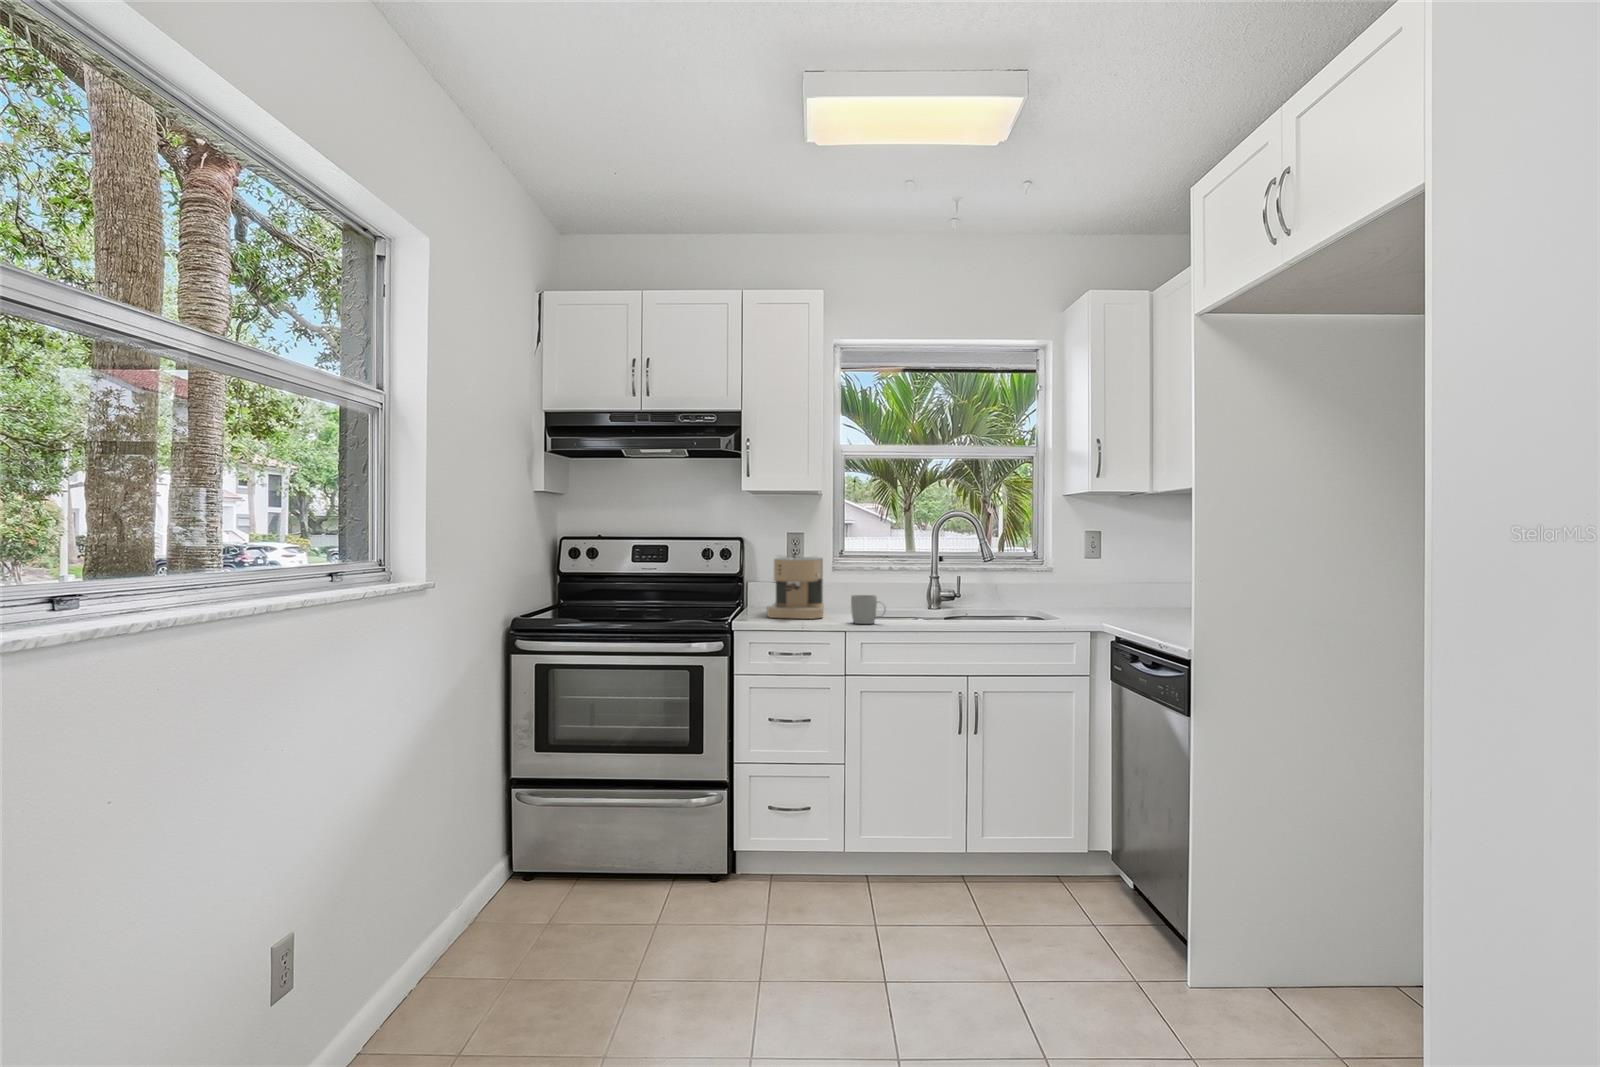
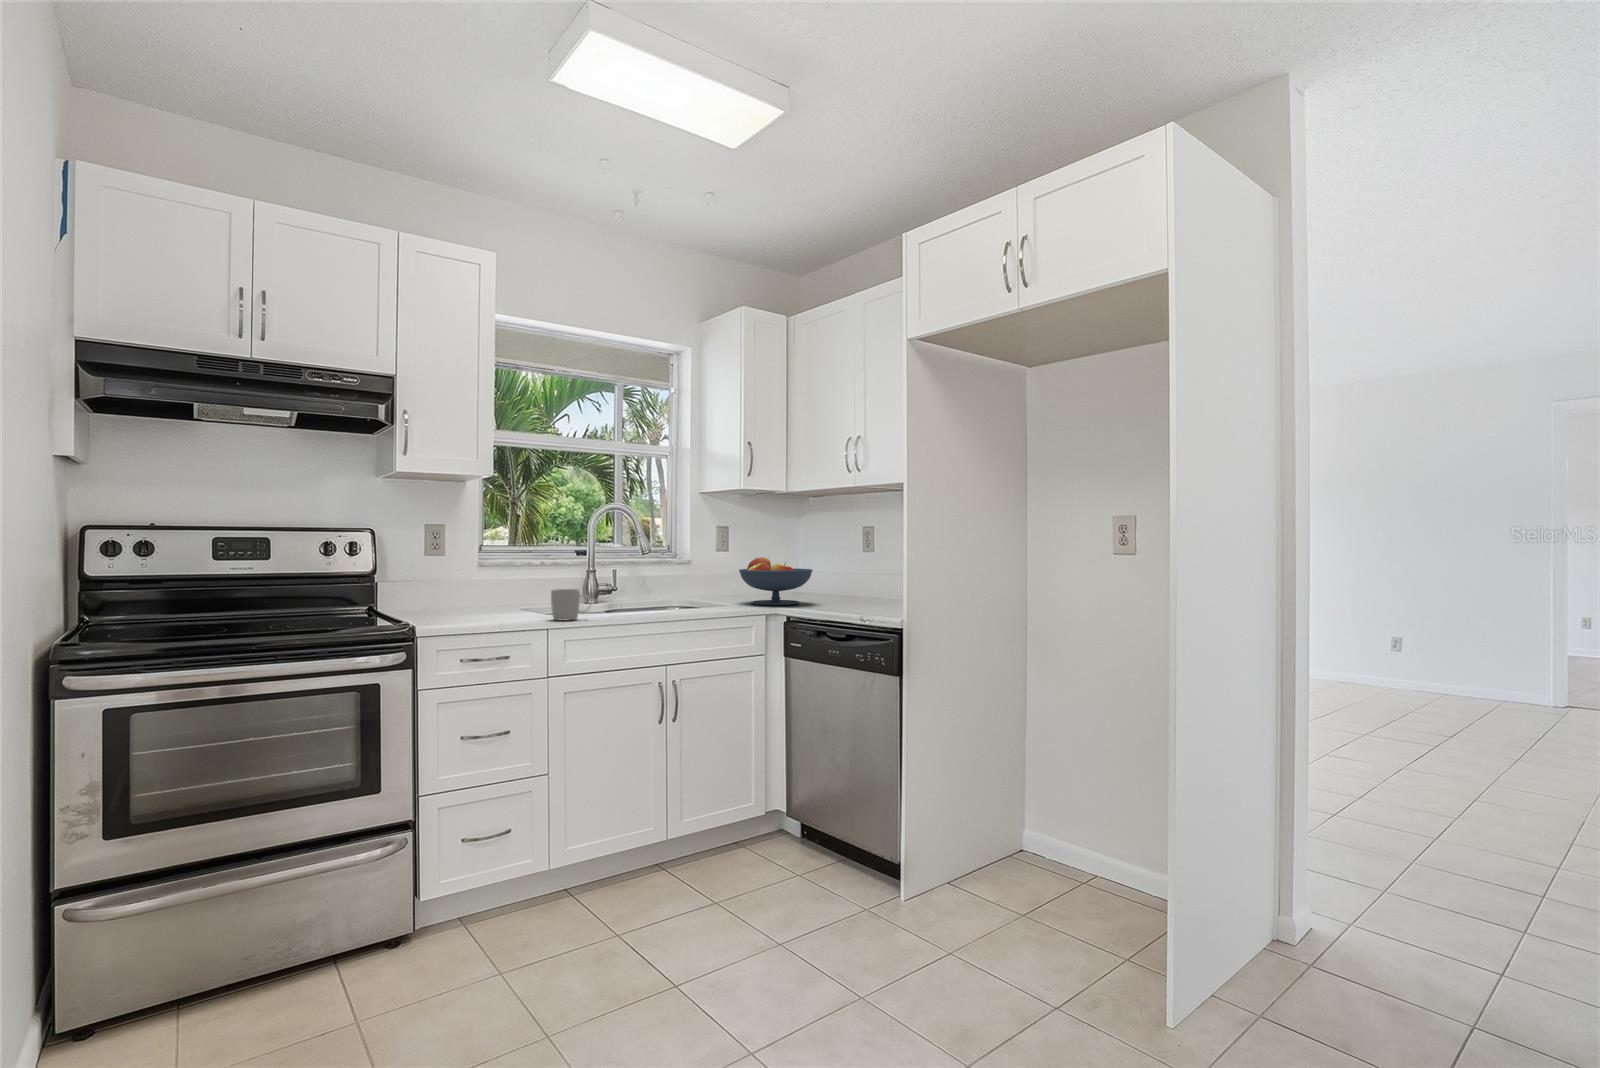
coffee maker: present [767,554,824,619] -> none [436,546,507,621]
fruit bowl: none [1079,568,1168,623] -> present [739,557,813,605]

